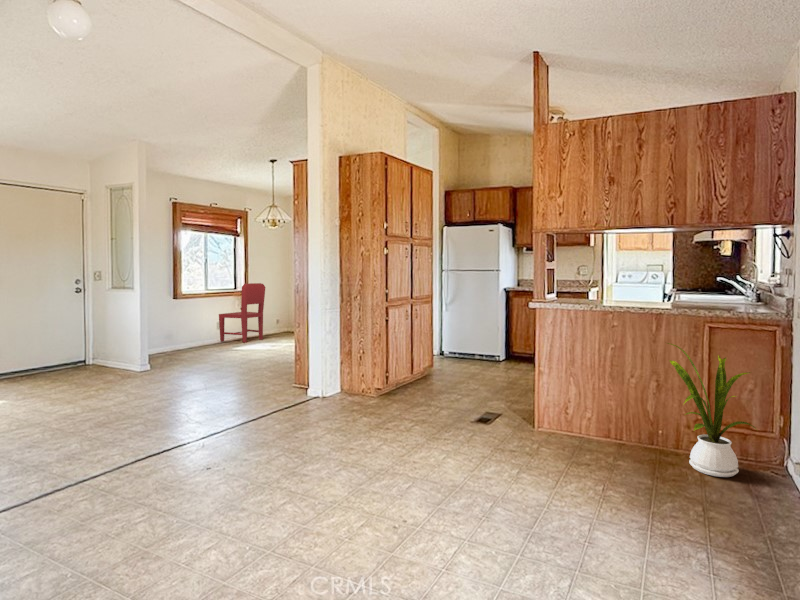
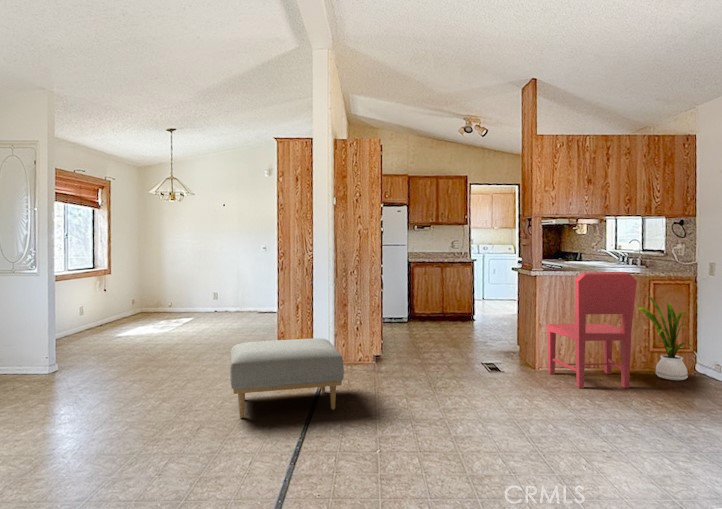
dining chair: present [219,283,265,343] -> present [546,272,637,388]
ottoman: none [145,359,278,433] -> present [230,338,344,418]

